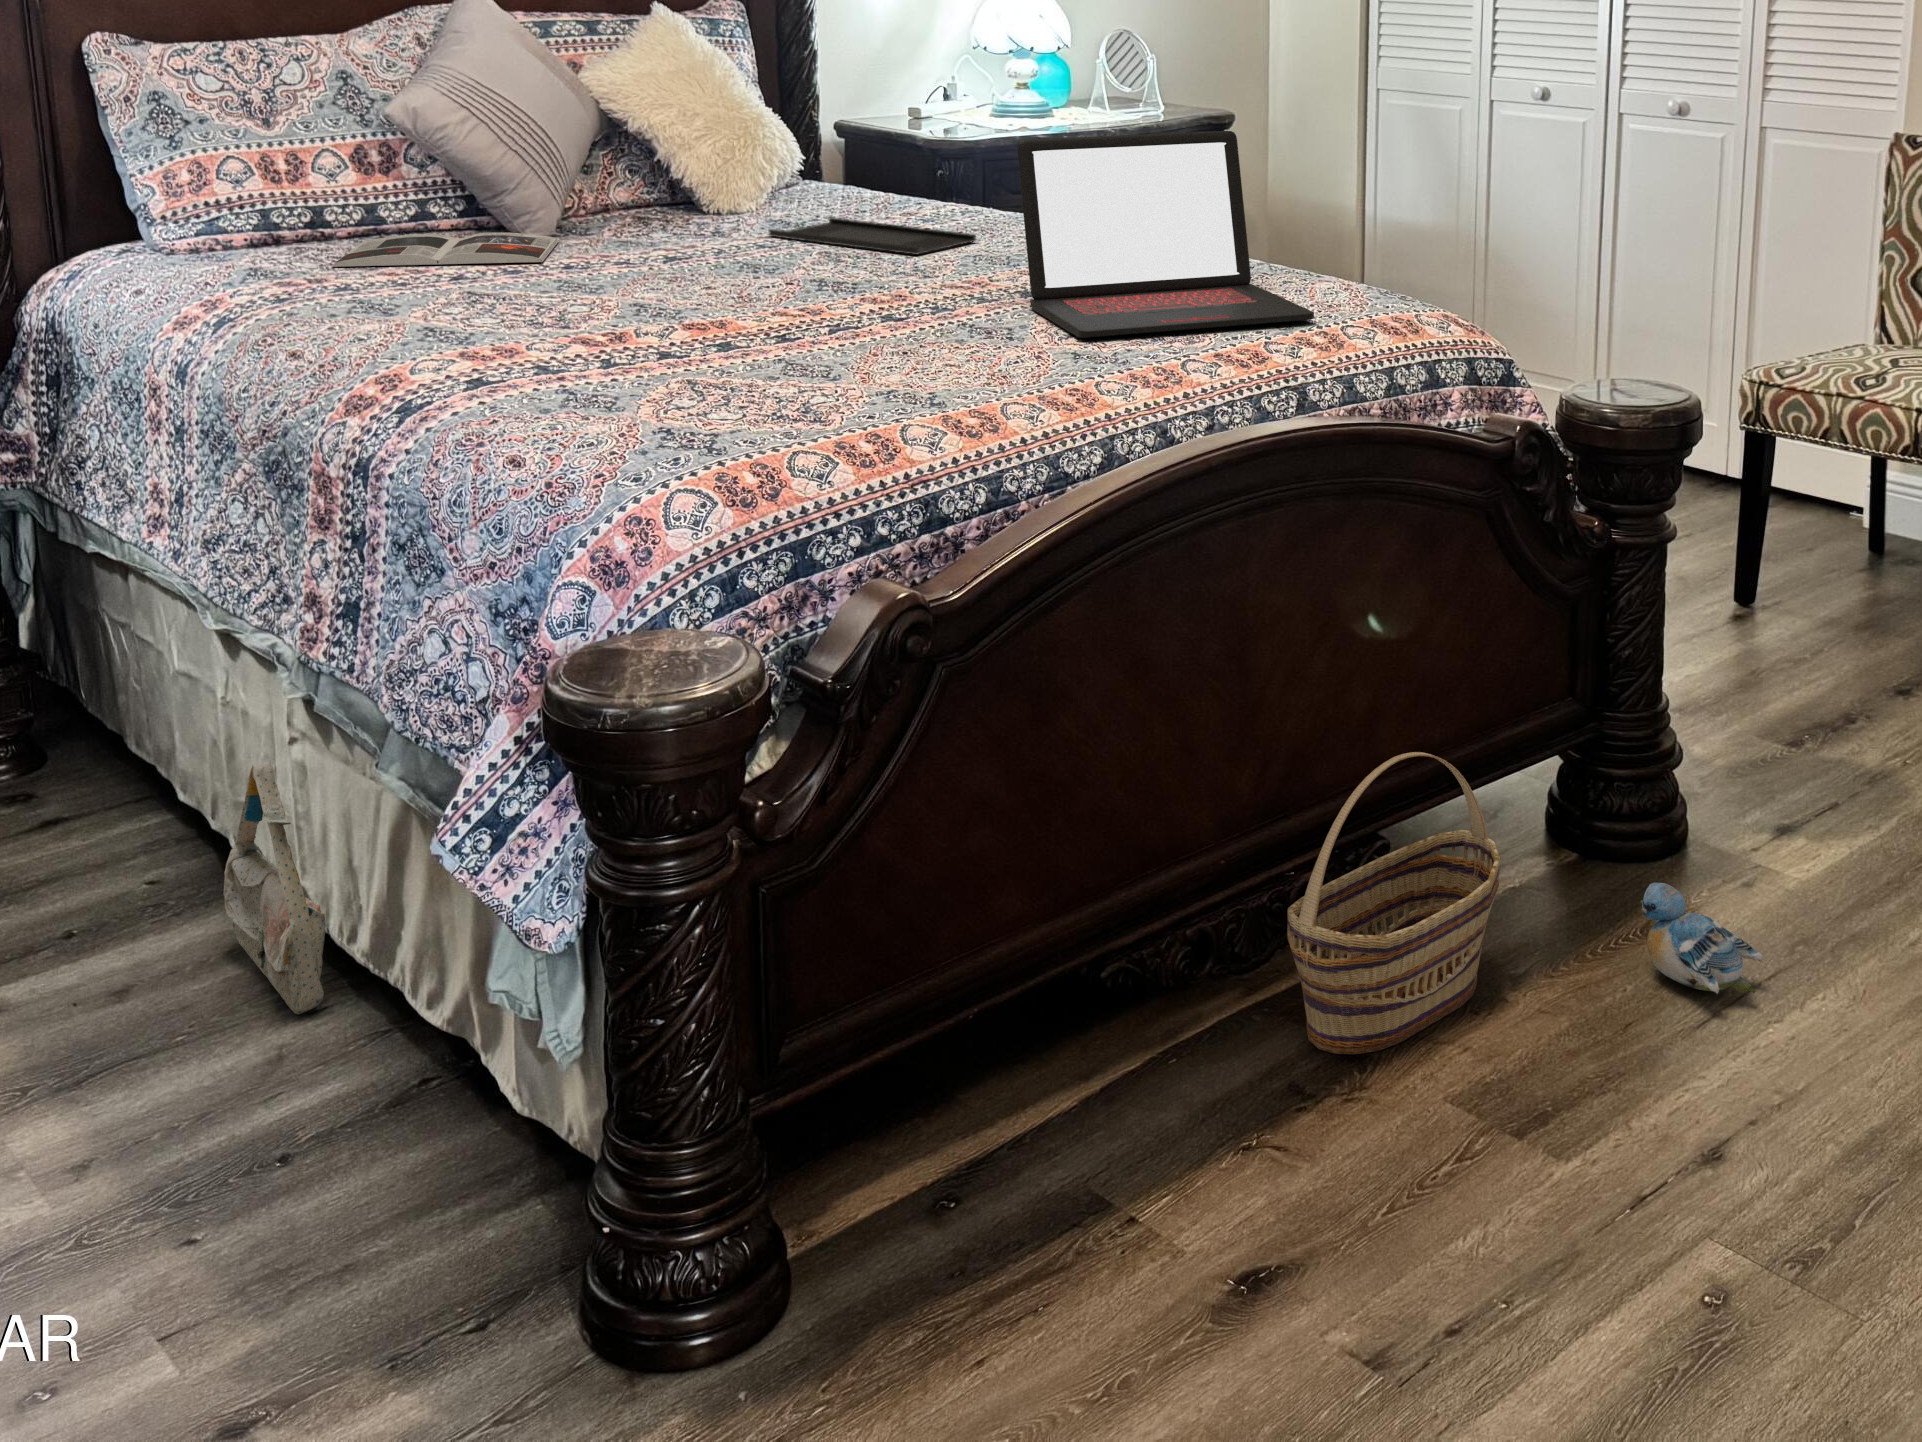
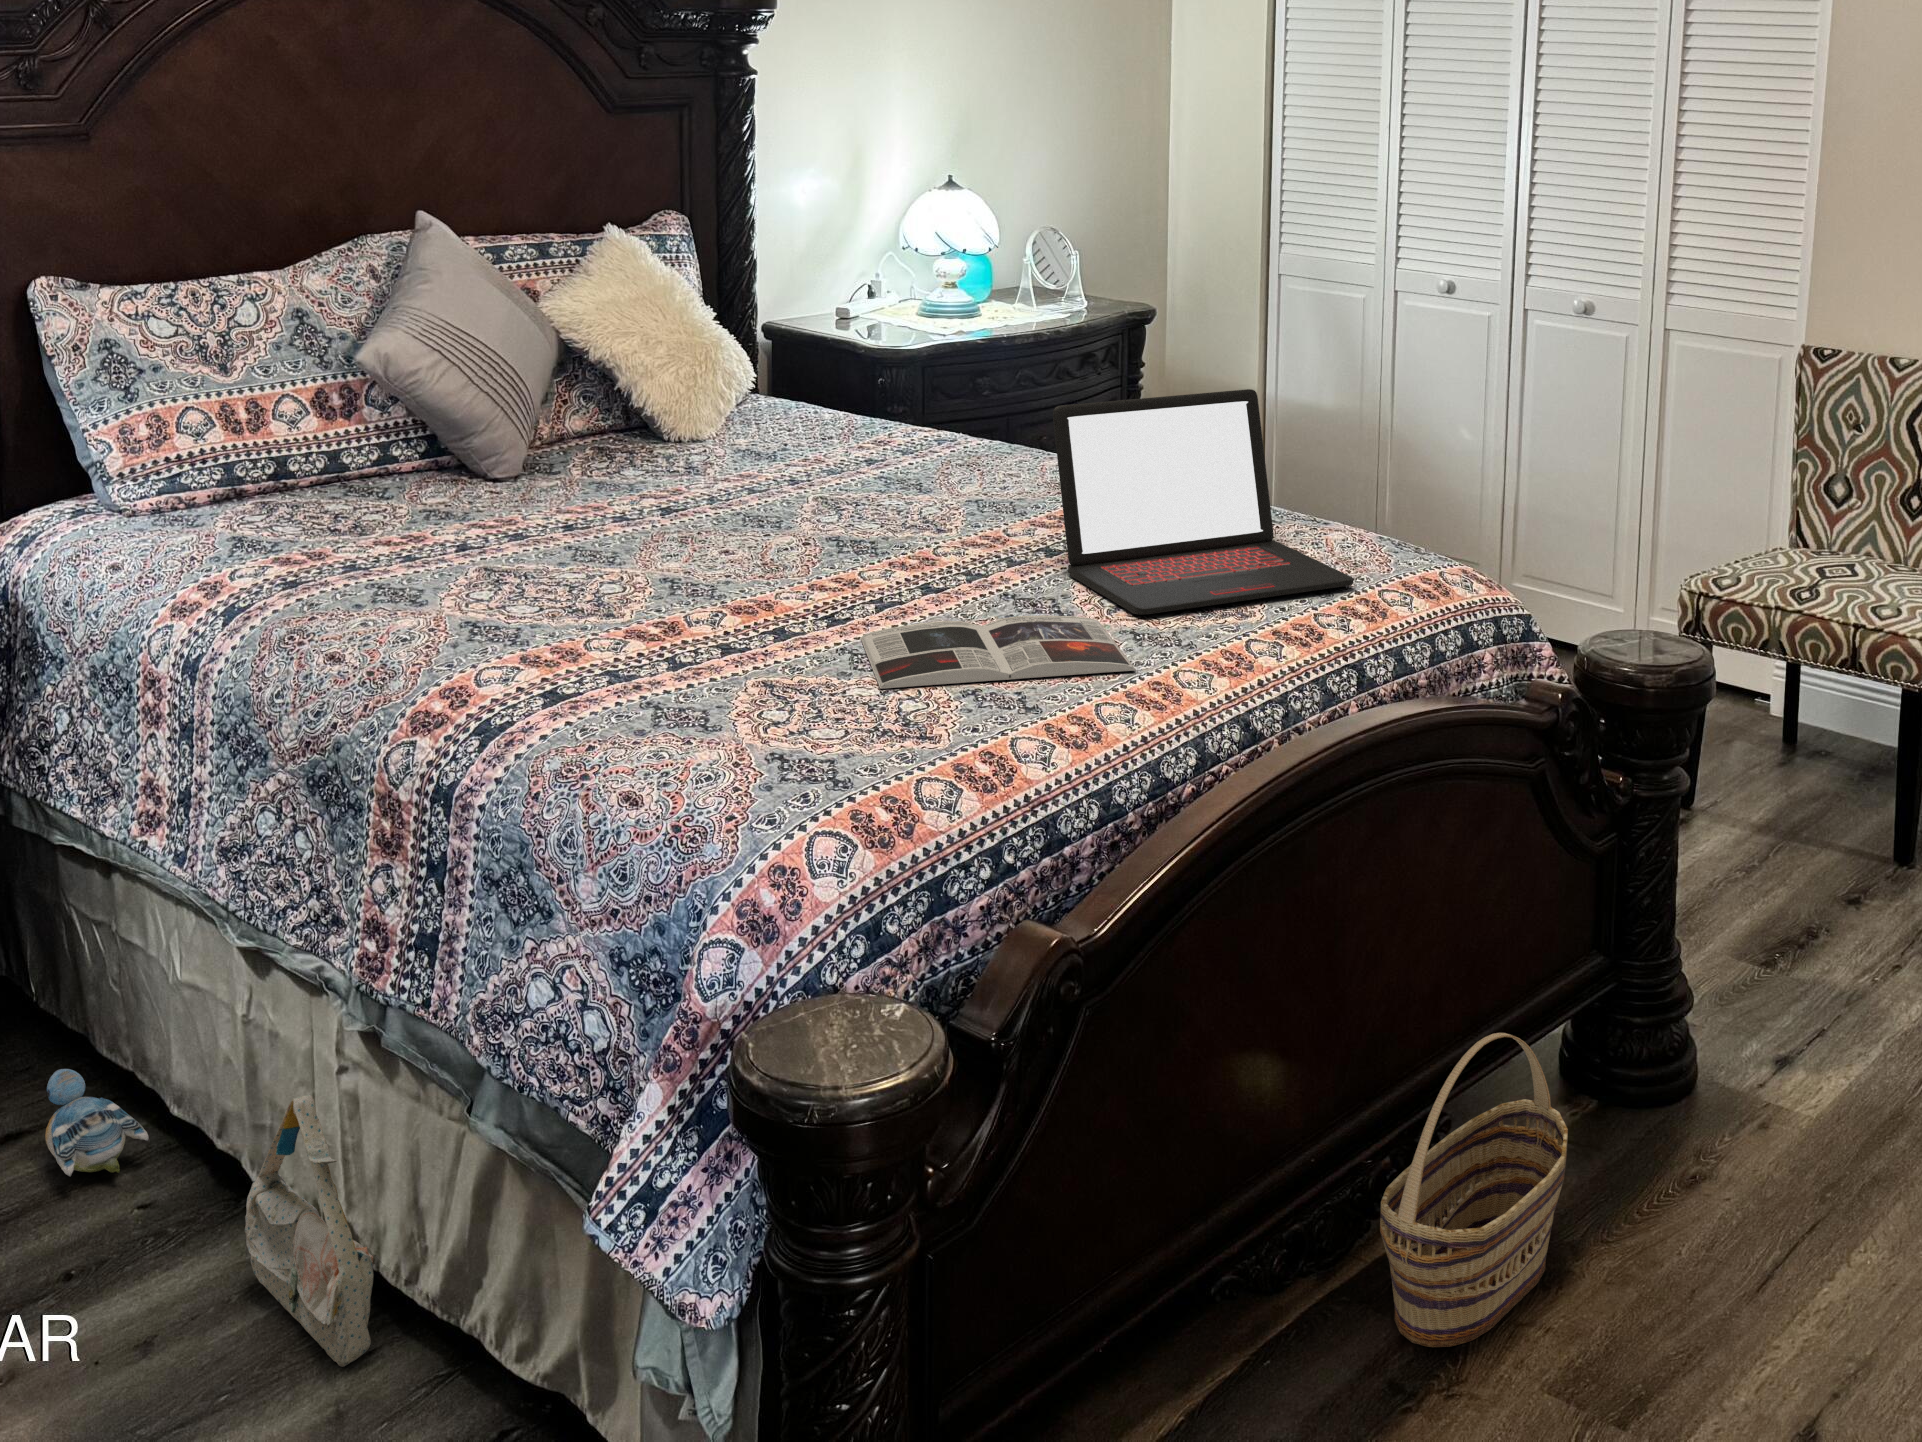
tray: present [769,217,976,255] -> none [757,454,970,503]
magazine: present [332,233,559,267] -> present [861,615,1136,689]
plush toy: present [1640,883,1763,994] -> present [45,1069,149,1176]

